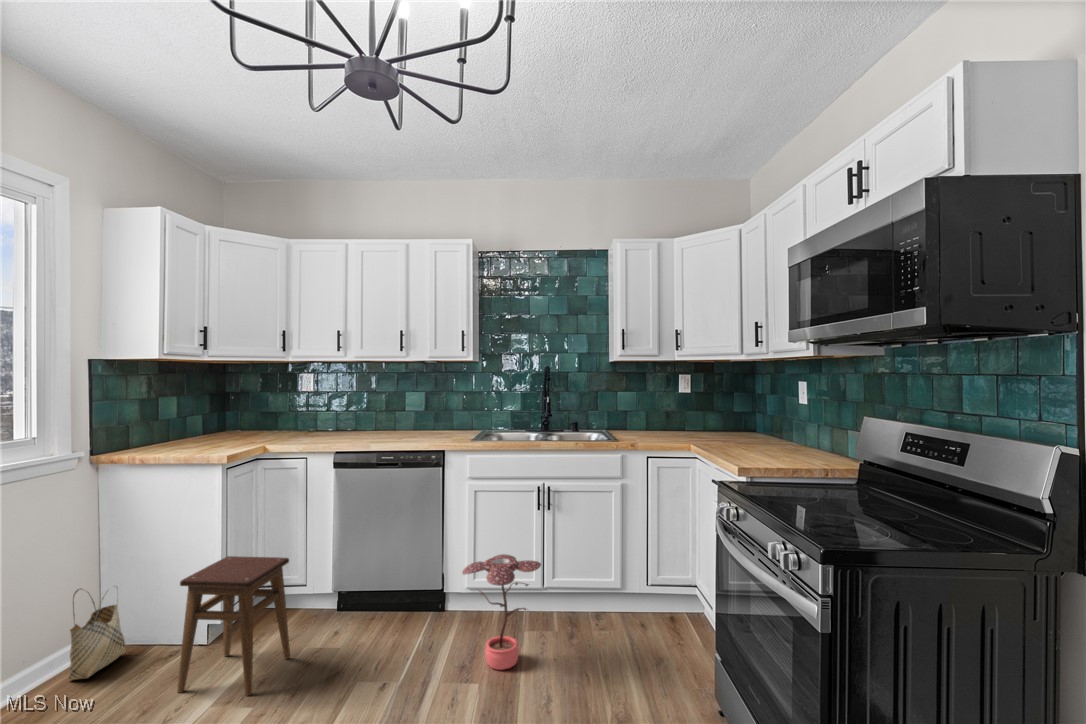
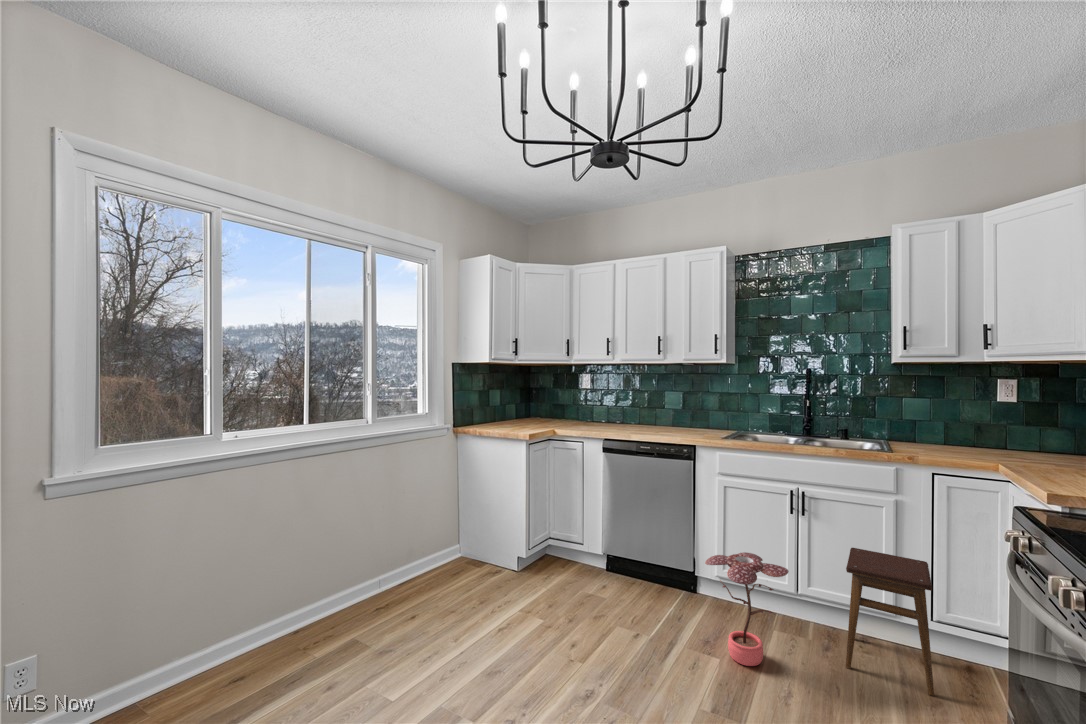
stool: present [177,556,290,696] -> present [846,548,934,696]
woven basket: present [69,586,126,680] -> none [437,516,468,576]

